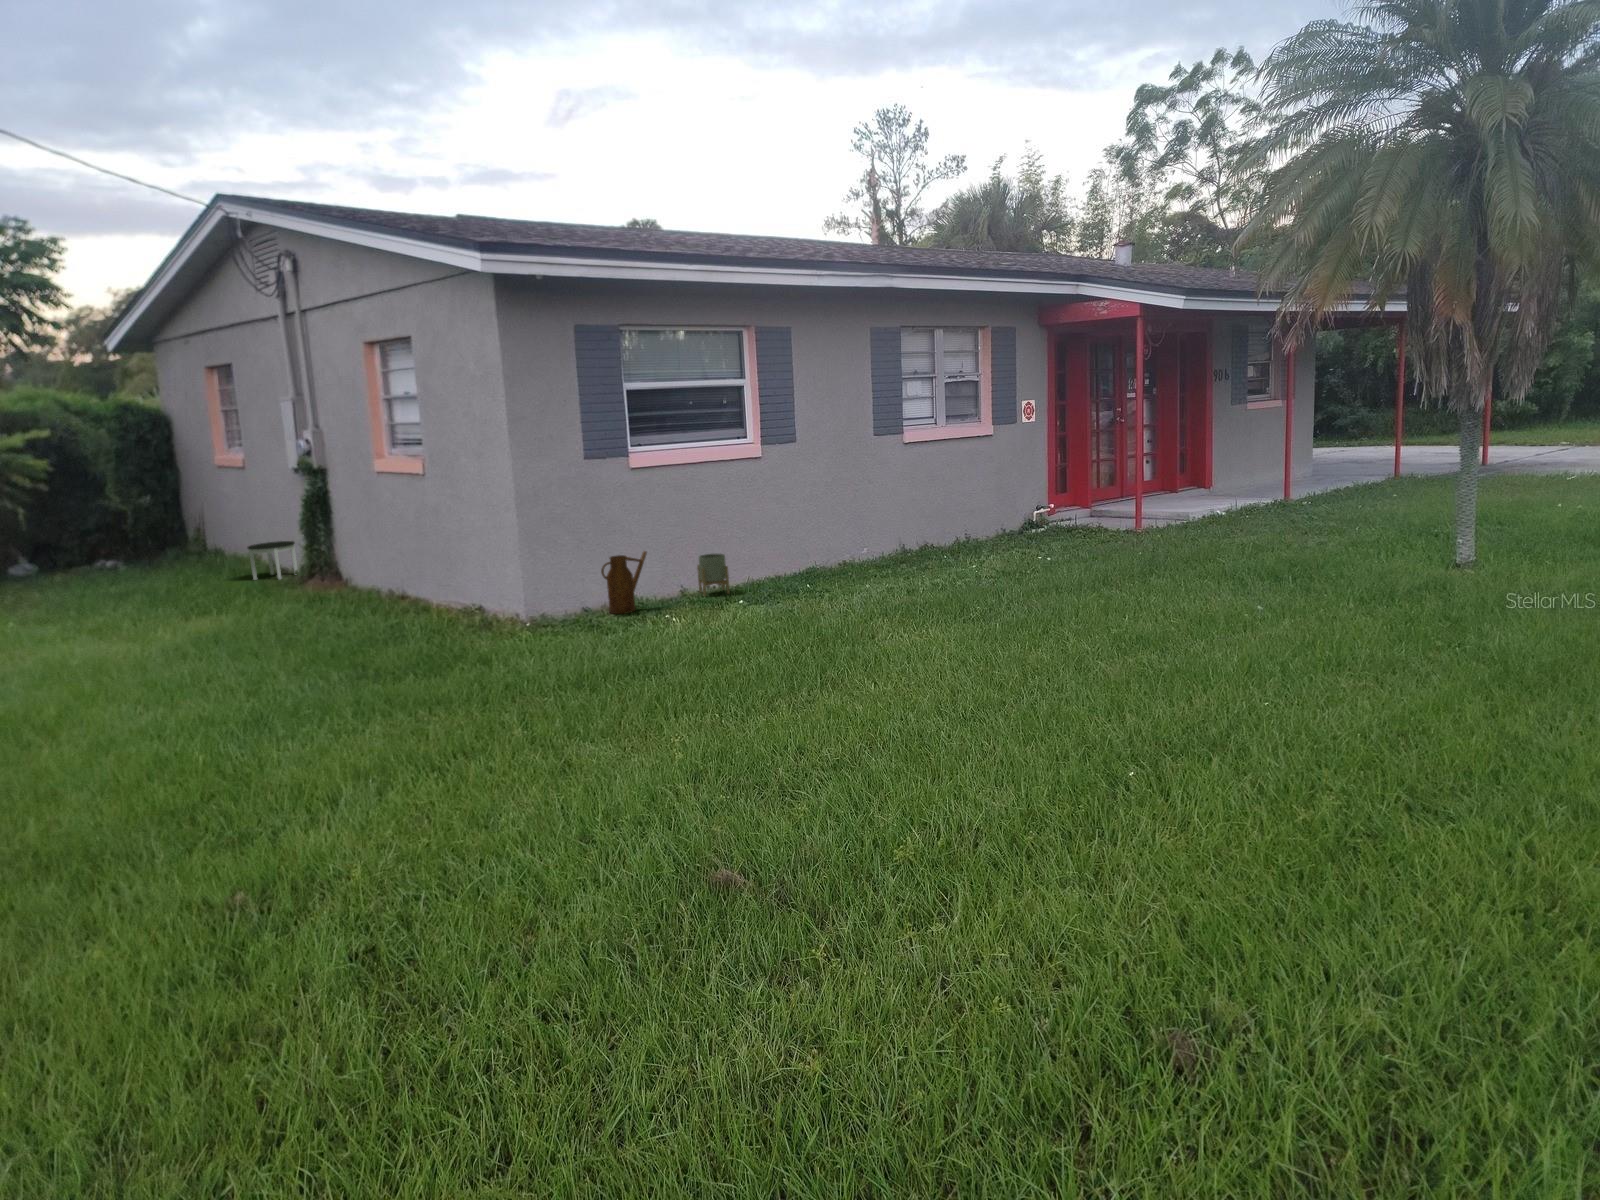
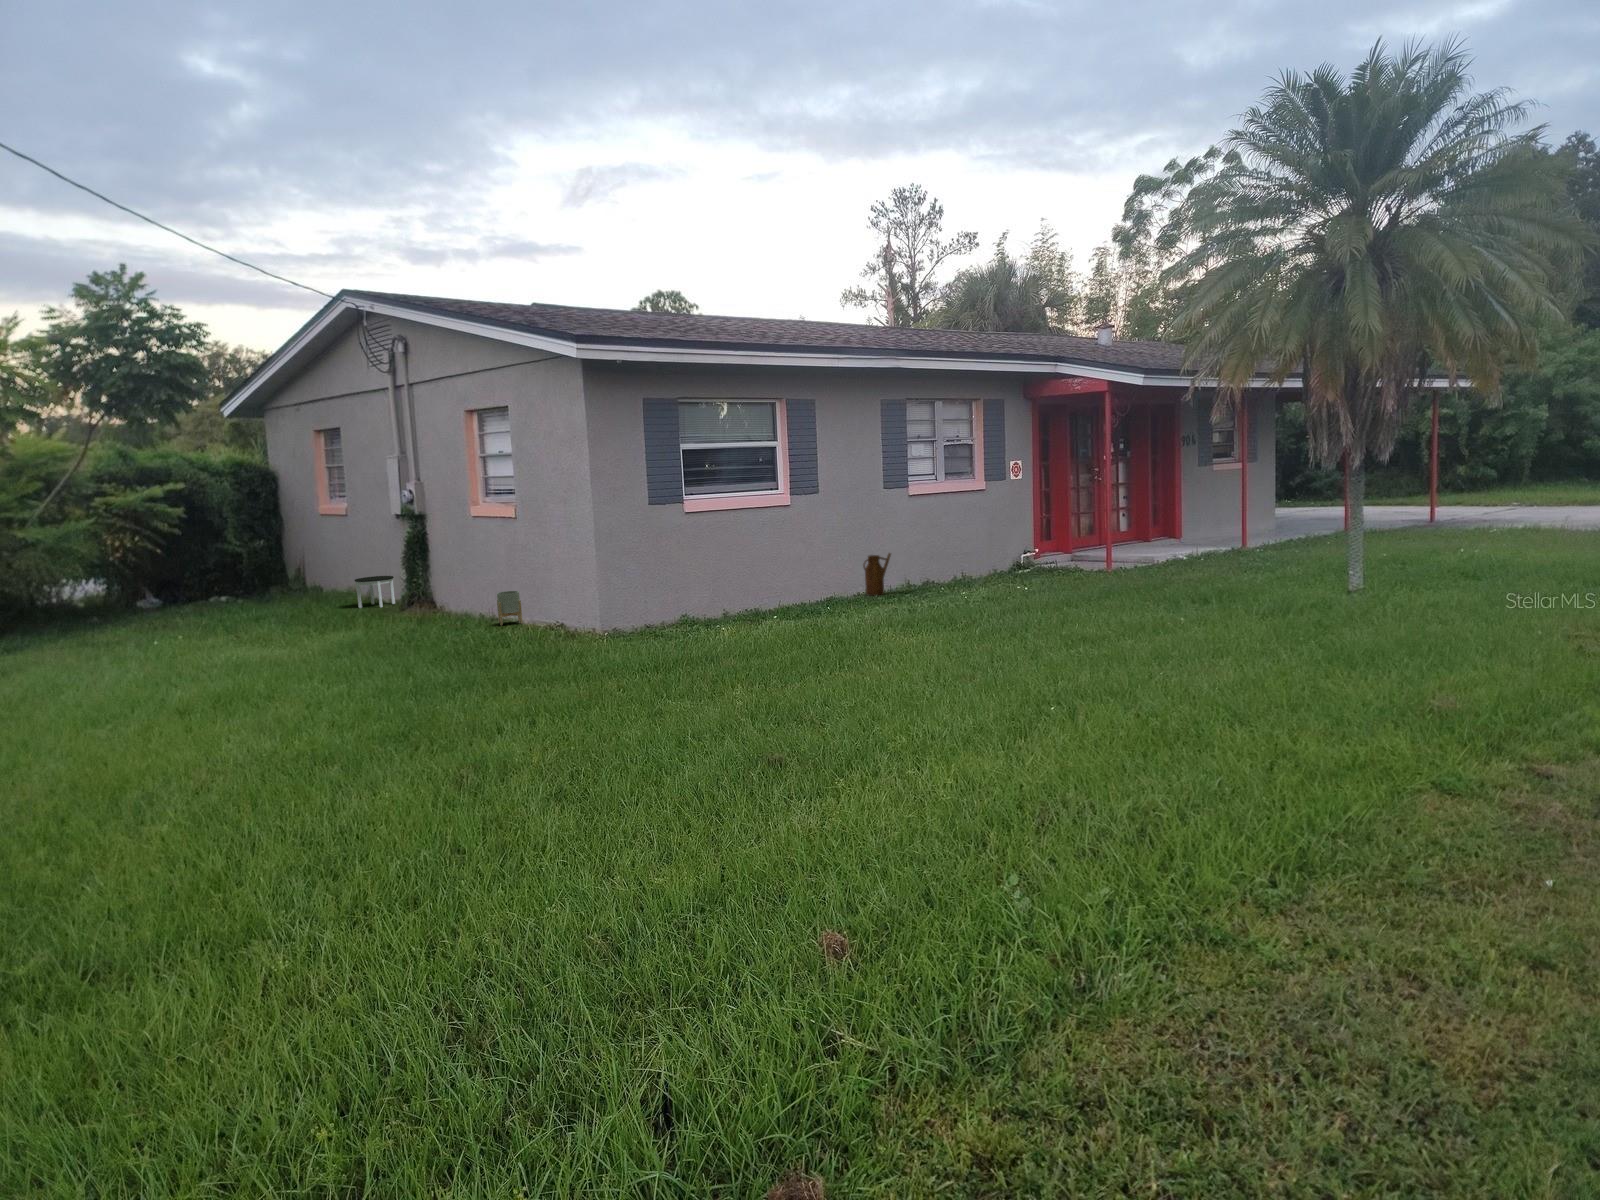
watering can: present [601,551,647,614] -> present [863,553,891,596]
planter: present [697,553,730,596] -> present [497,591,523,626]

